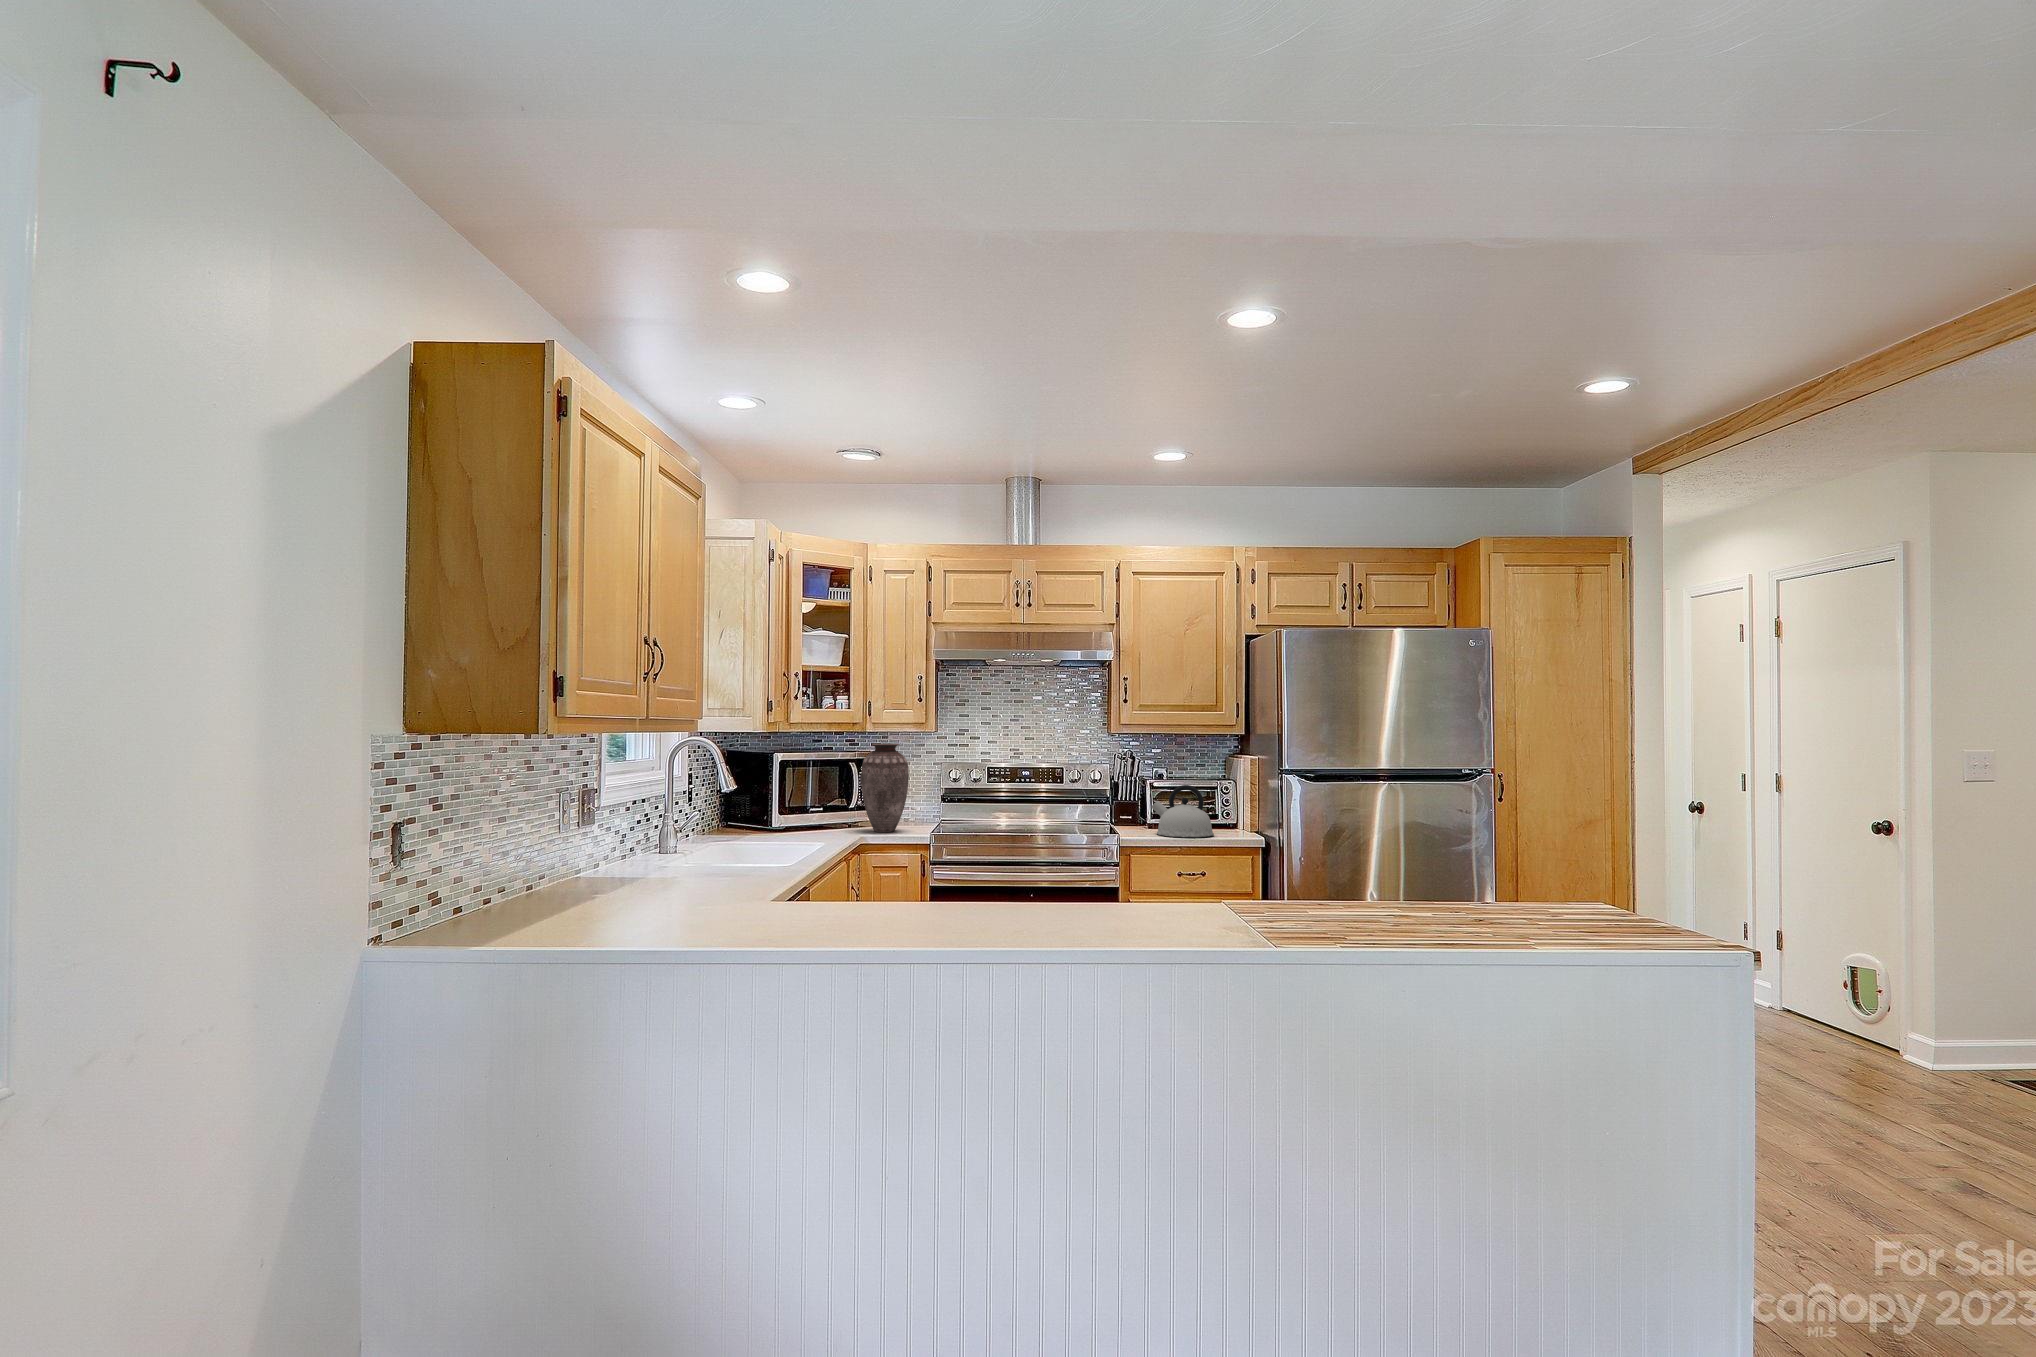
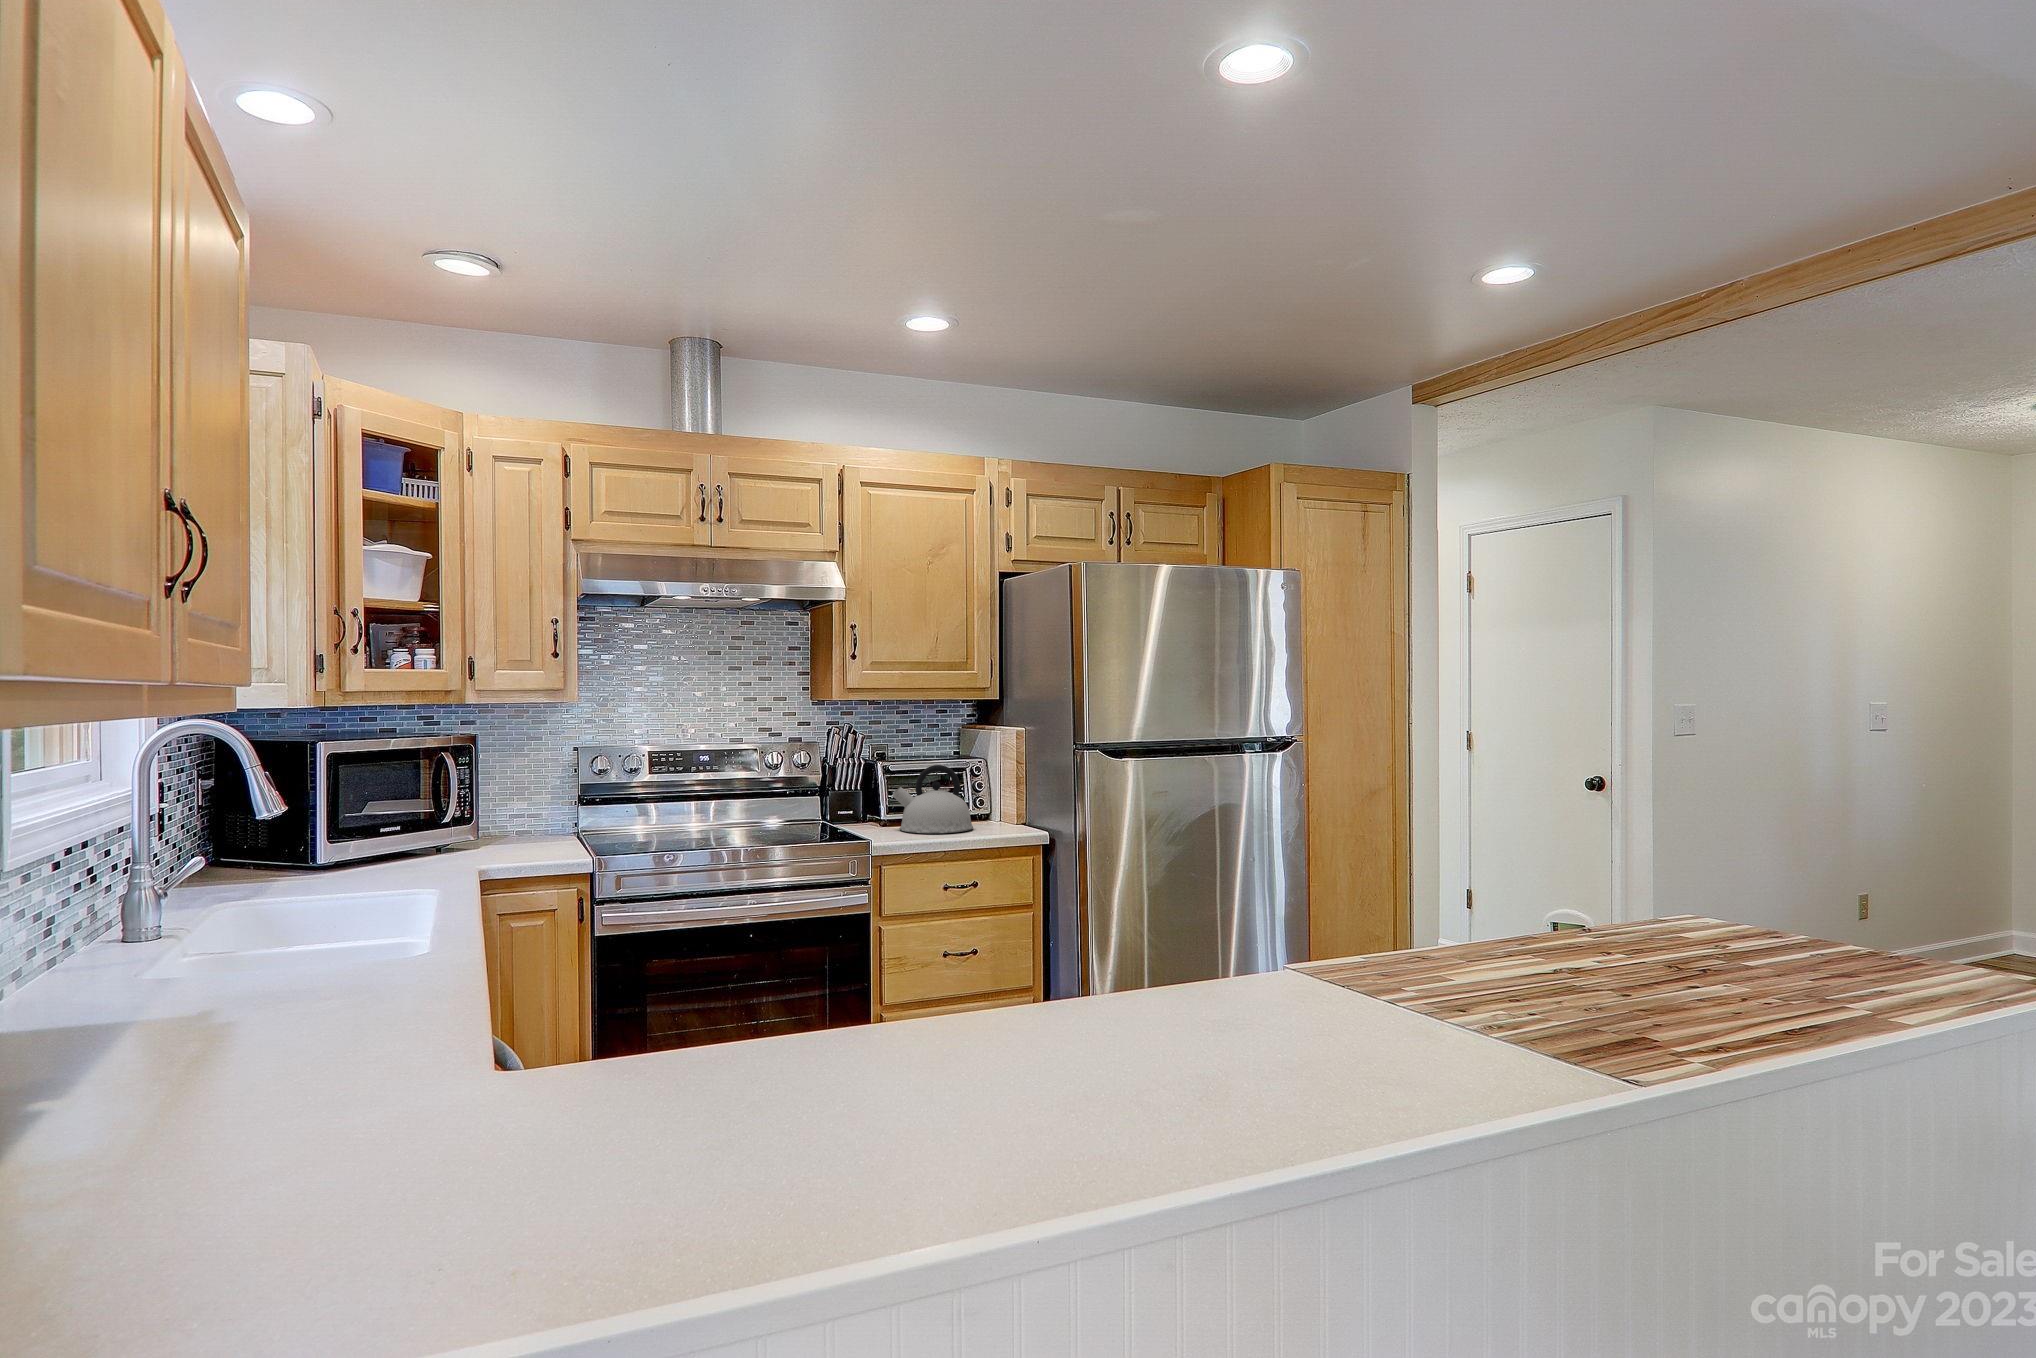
vase: present [861,743,909,832] -> none [466,721,546,857]

